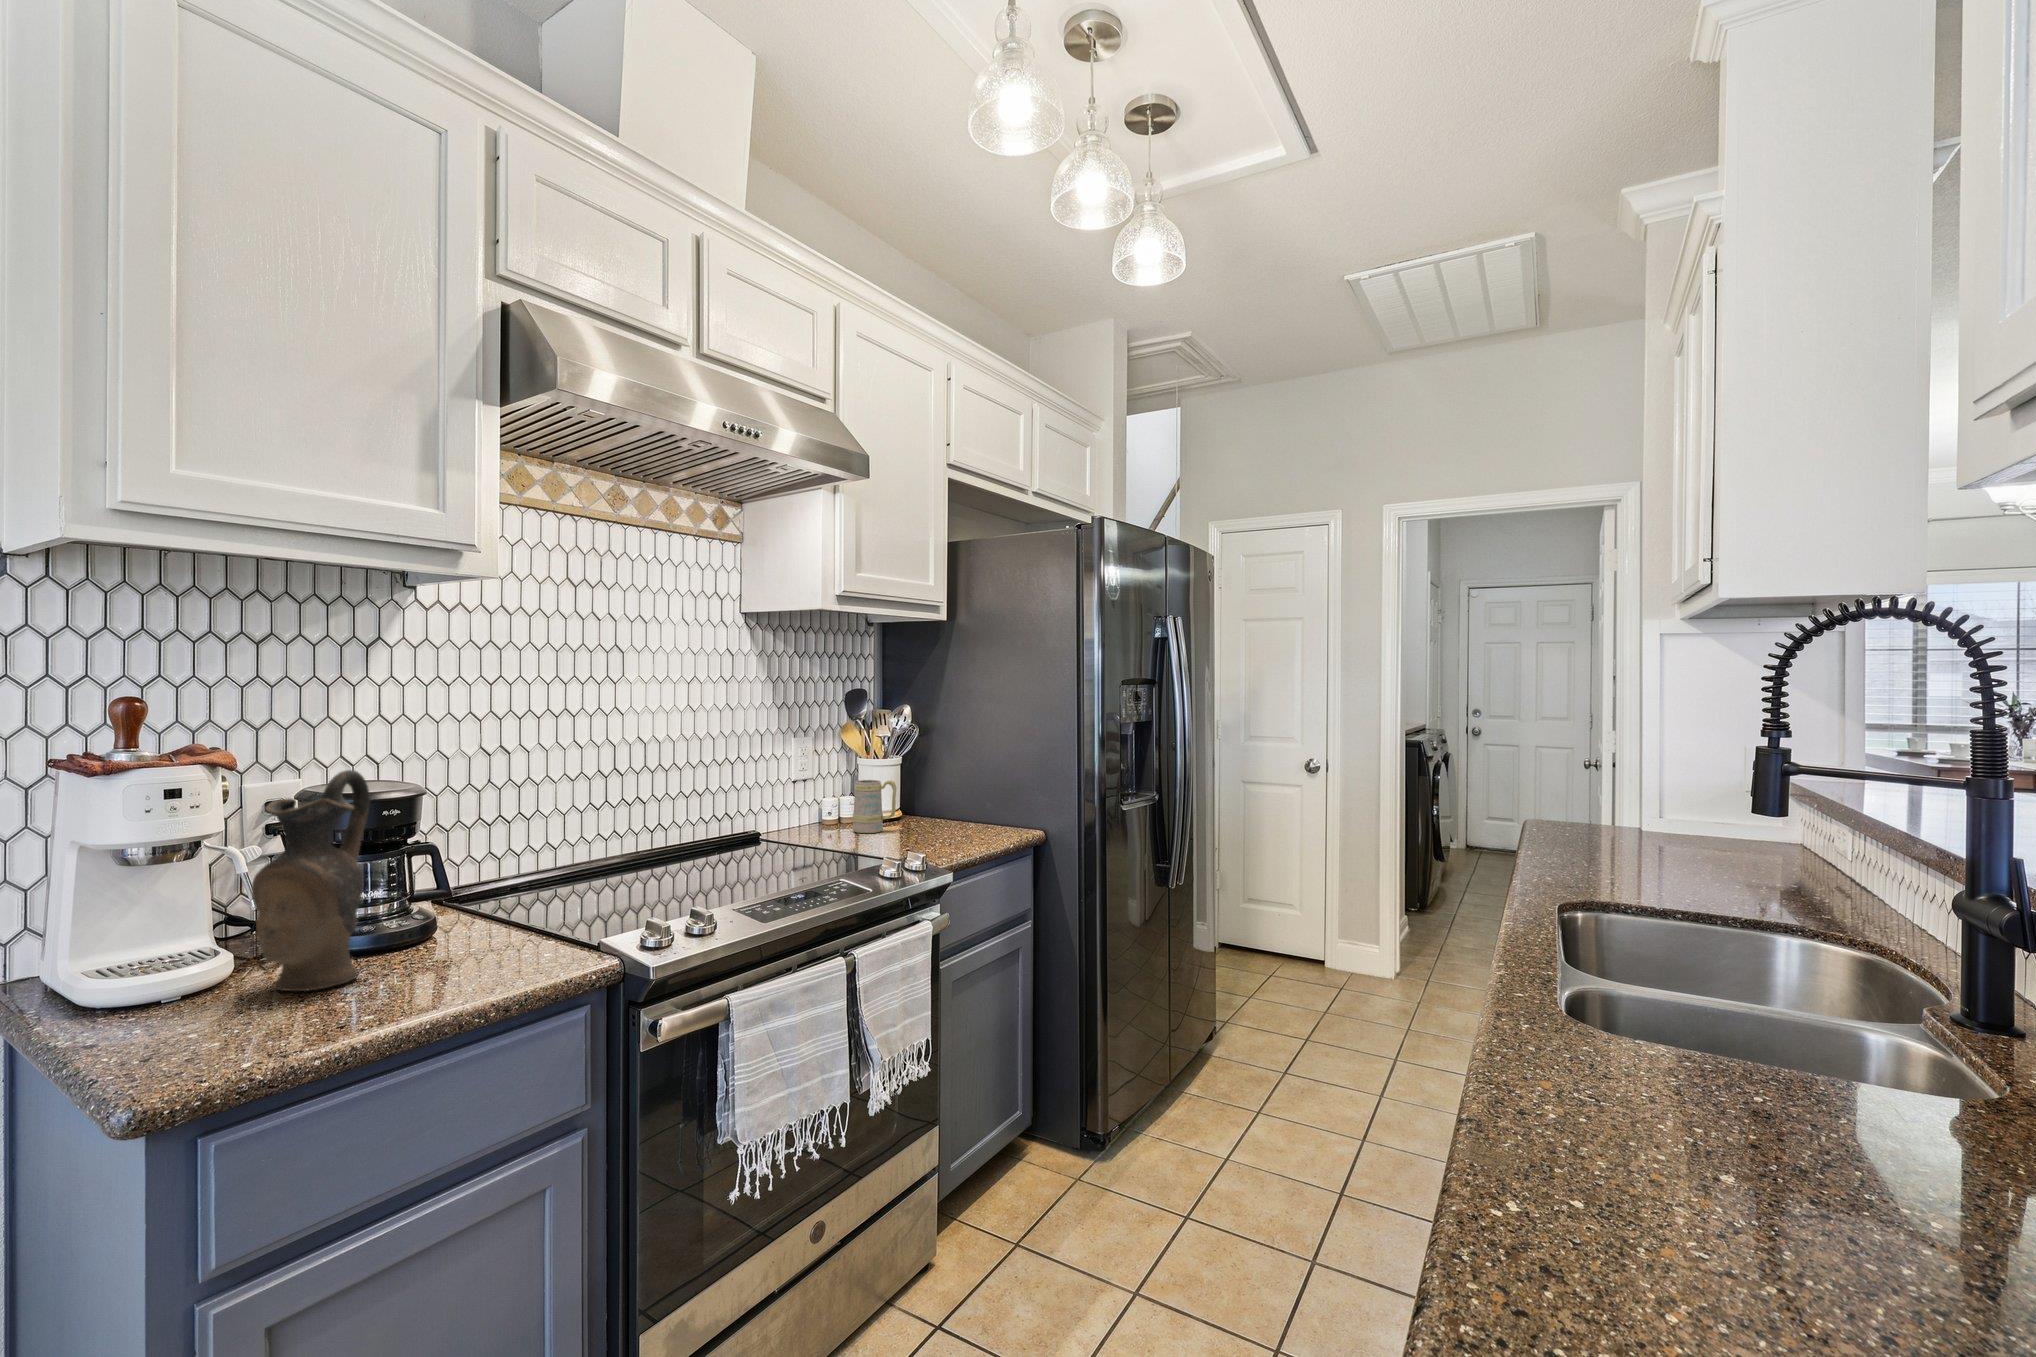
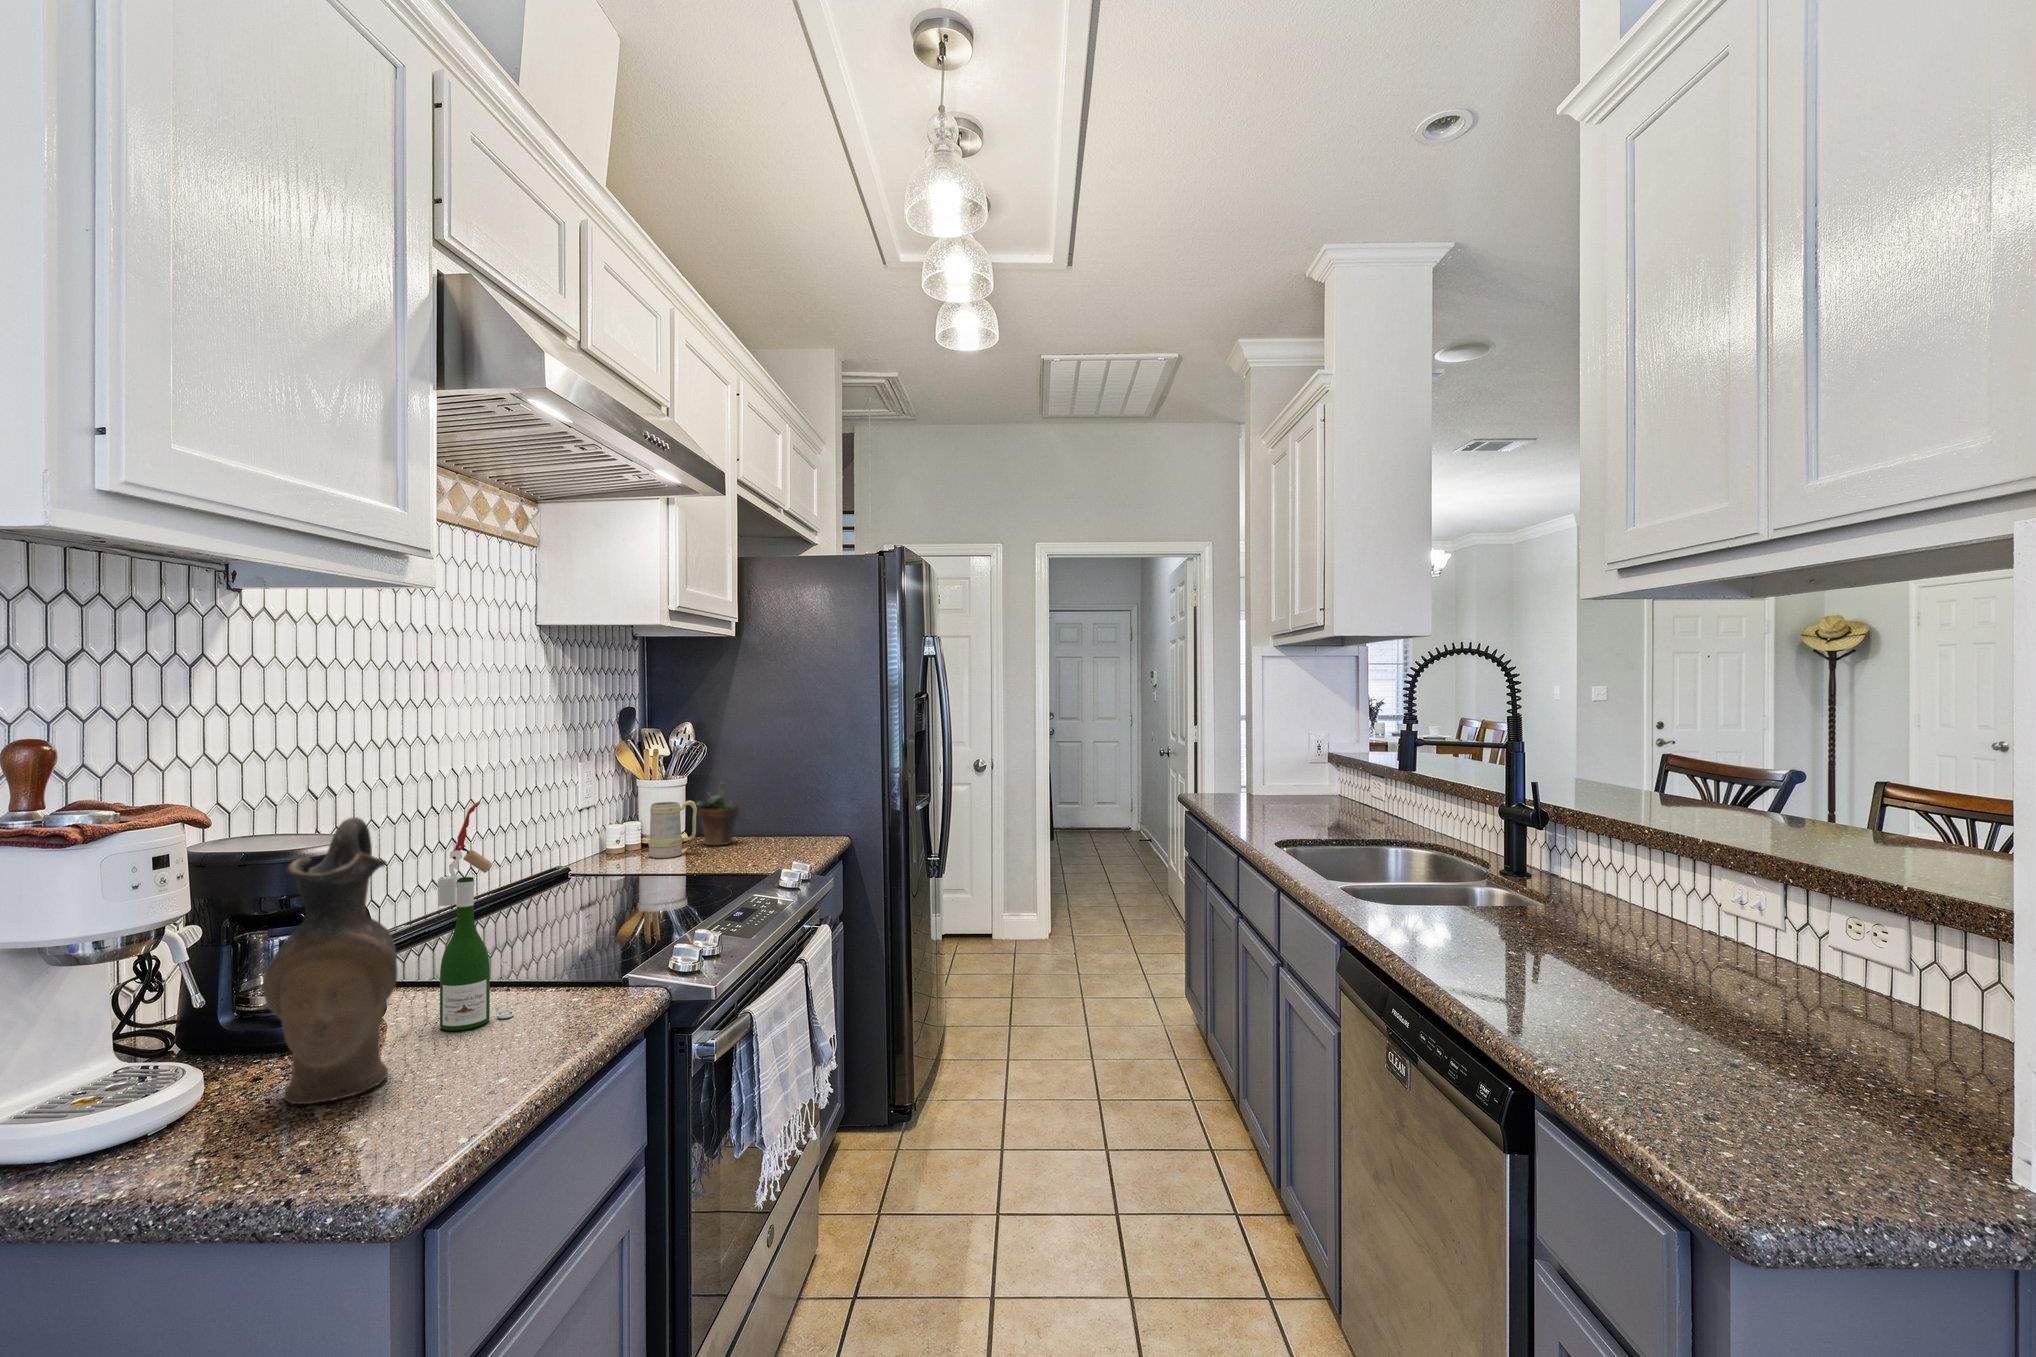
succulent plant: none [906,760,951,826] -> present [696,779,740,845]
wine bottle: none [448,764,508,955] -> present [438,801,514,1031]

